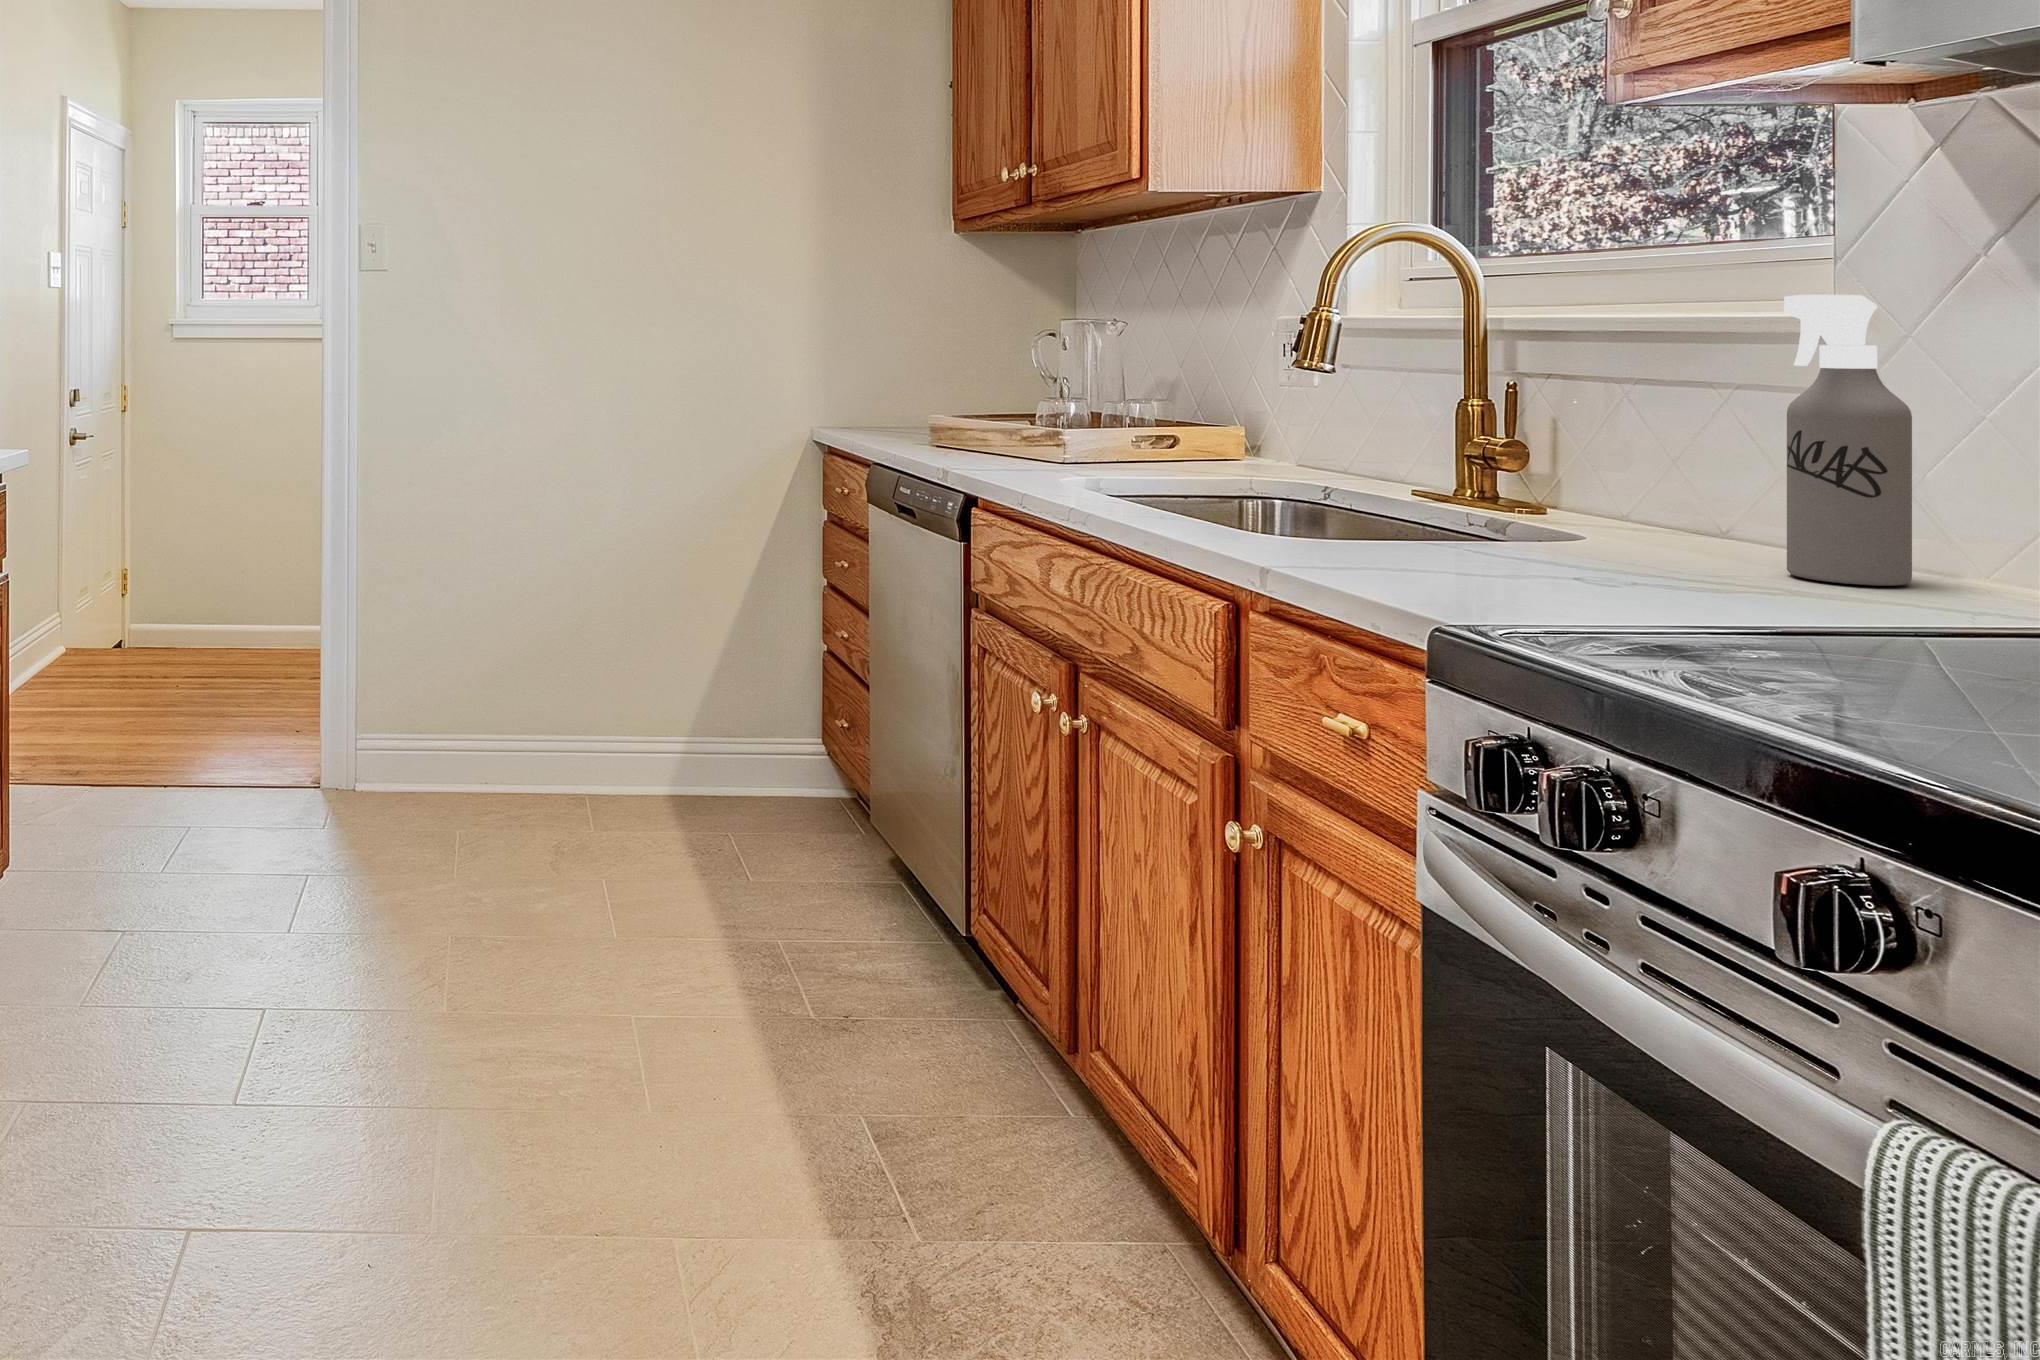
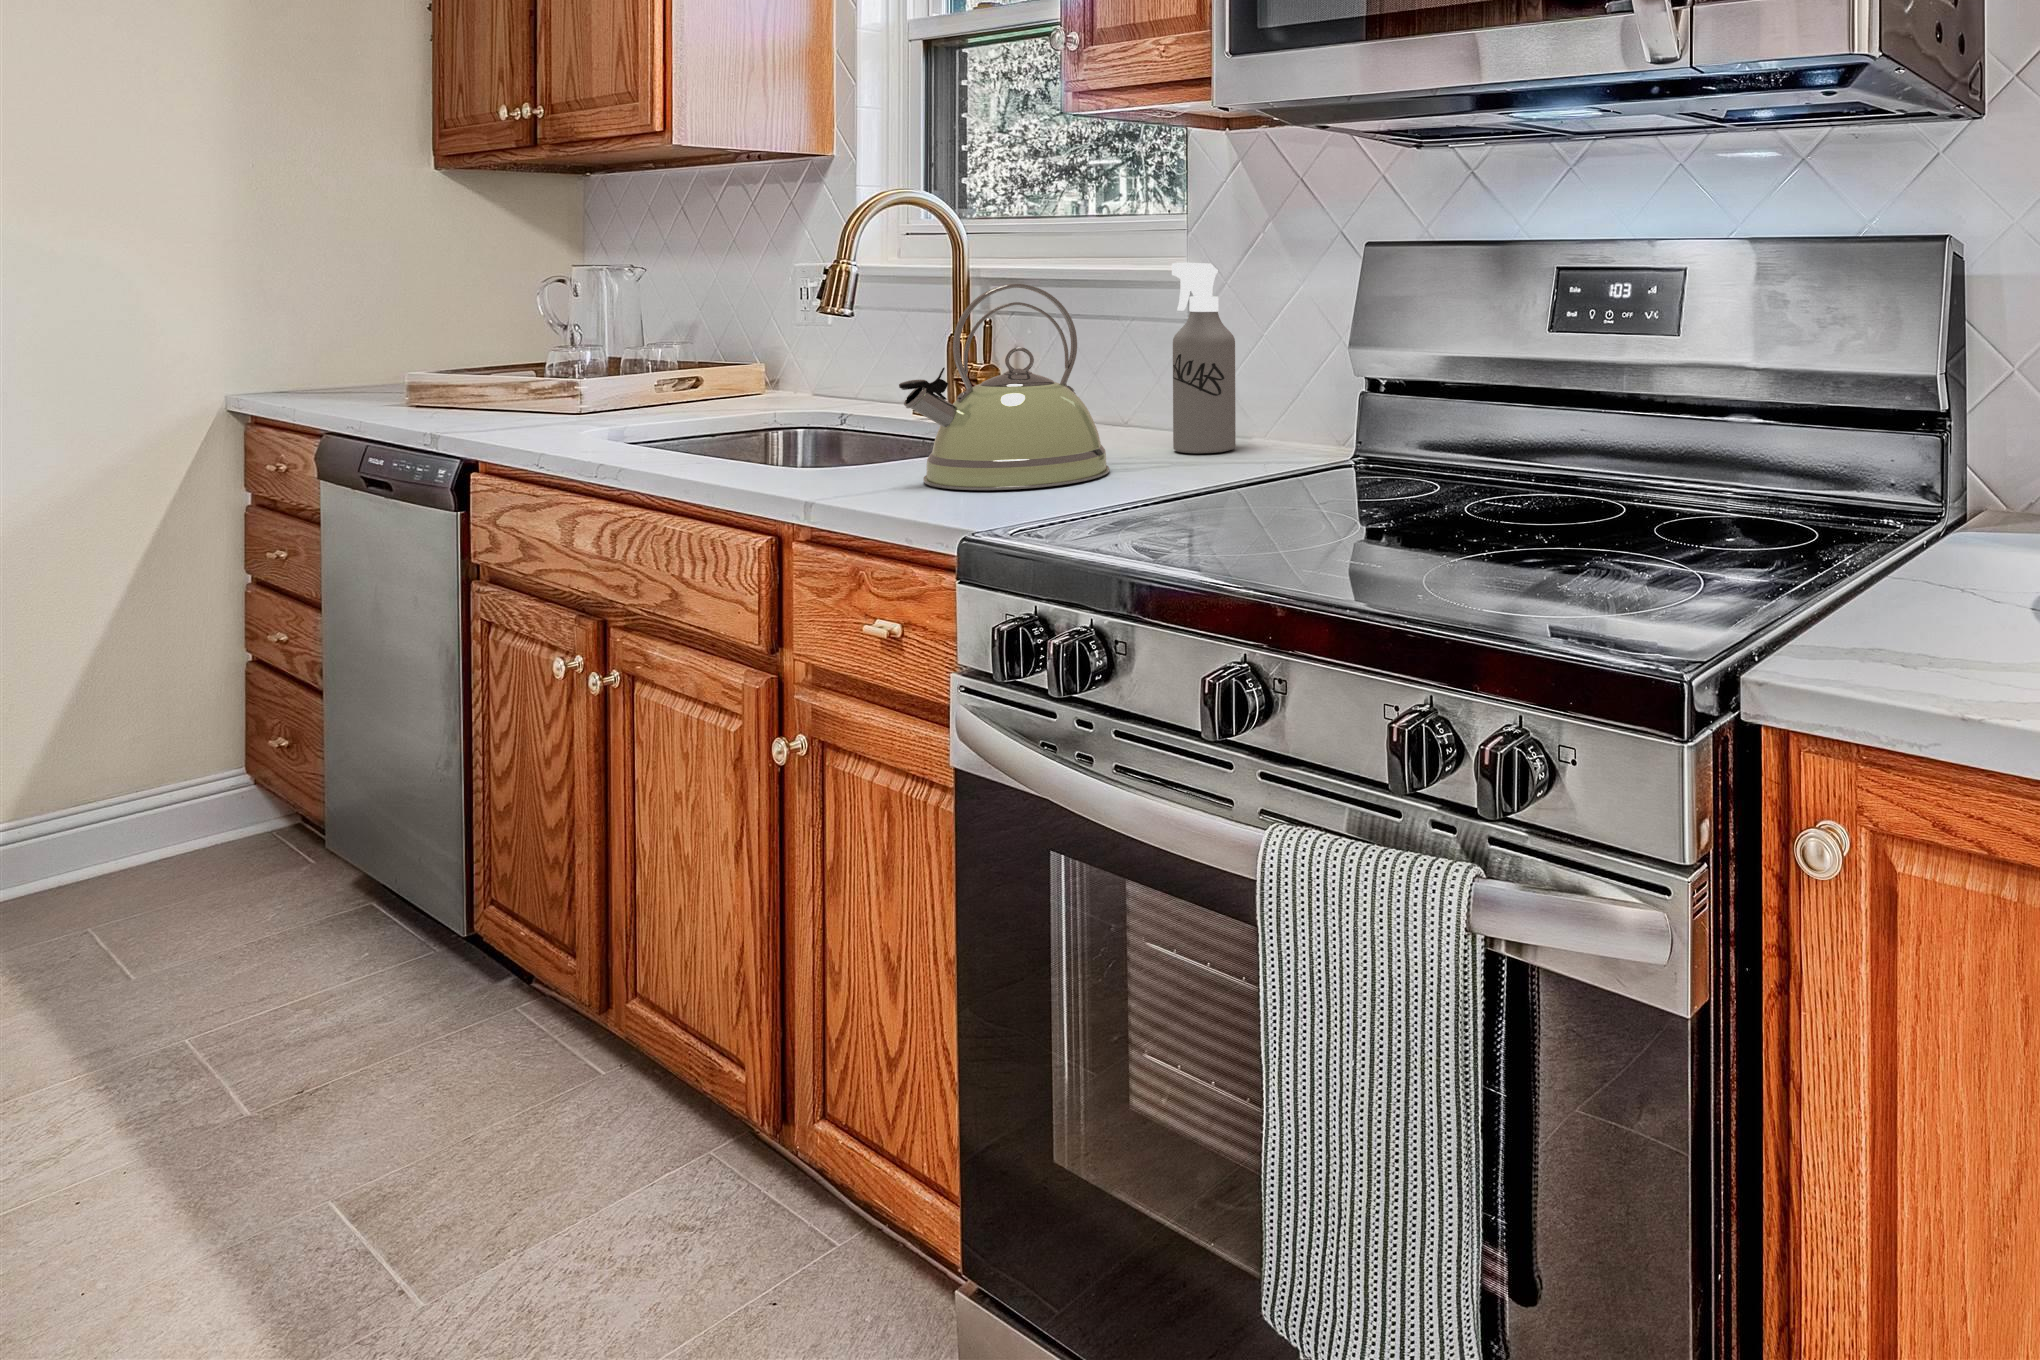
kettle: none [1371,328,1667,592] -> present [899,284,1109,490]

